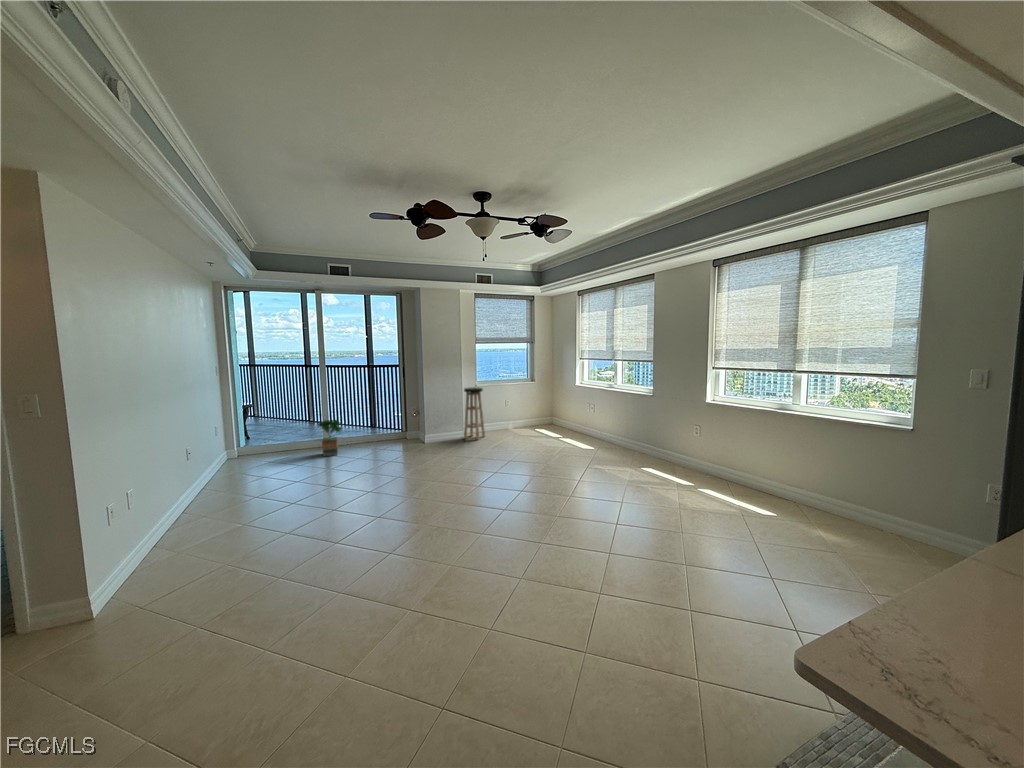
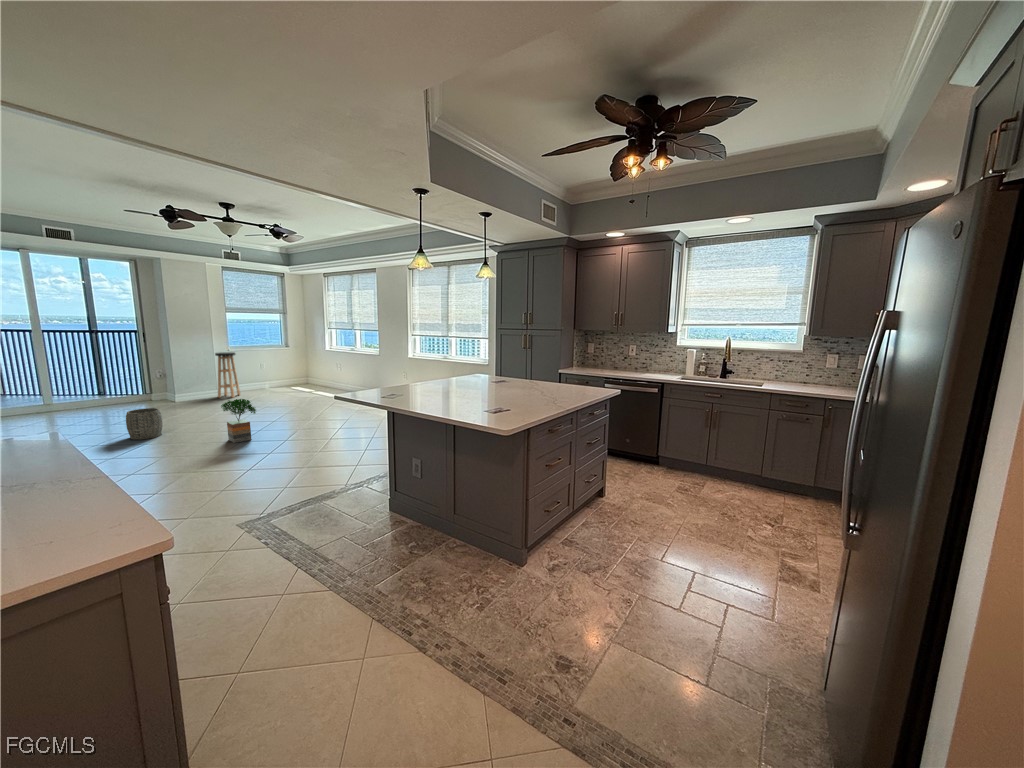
potted tree: present [318,420,342,456] -> present [221,399,256,443]
woven basket: none [368,462,402,503] -> present [126,408,163,440]

